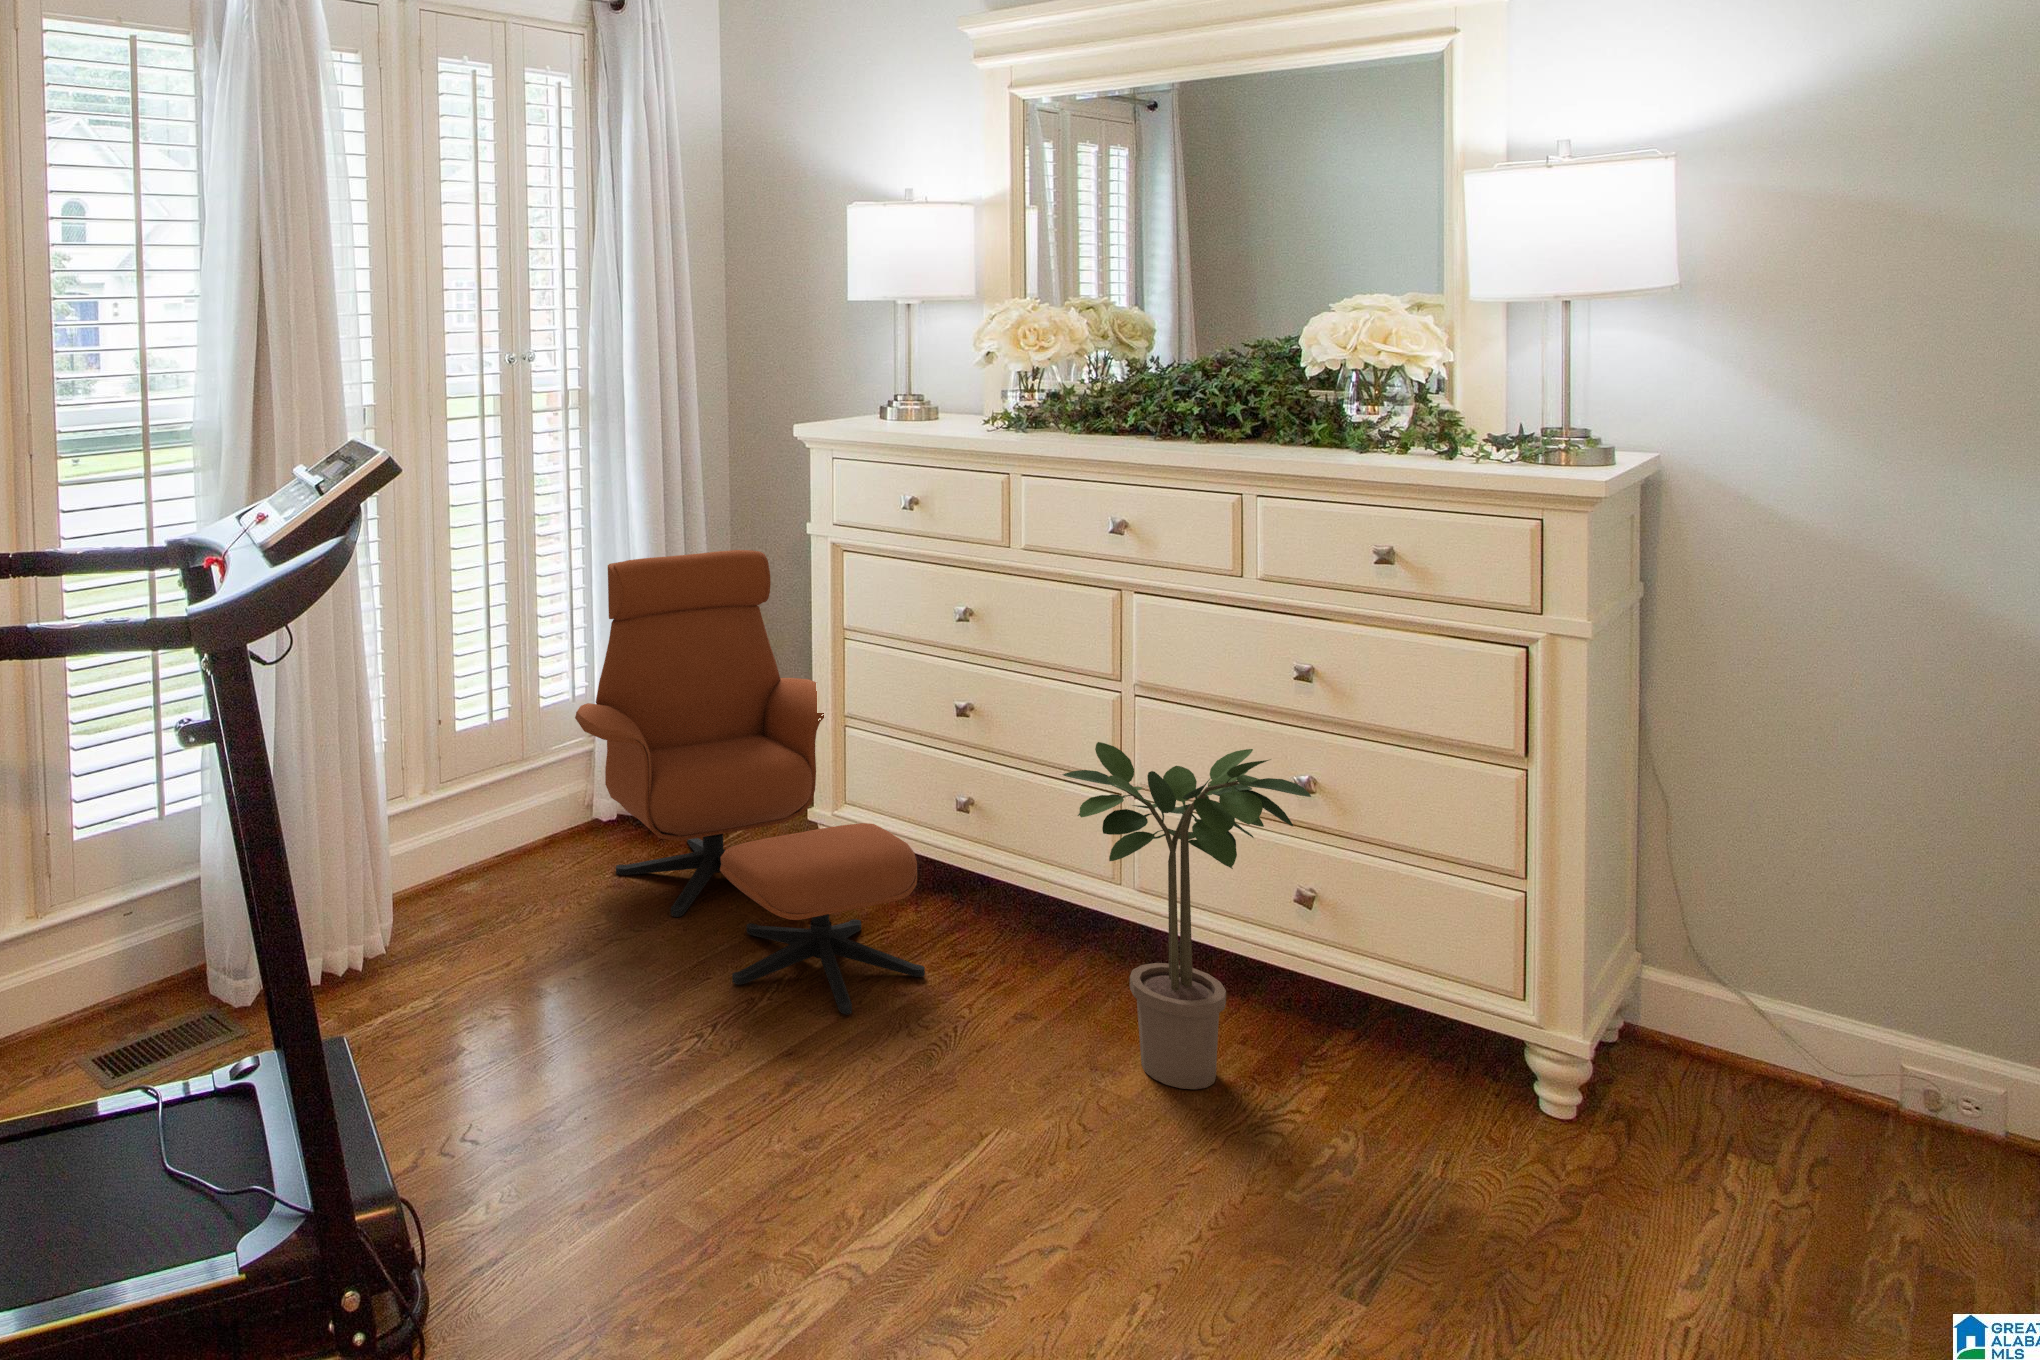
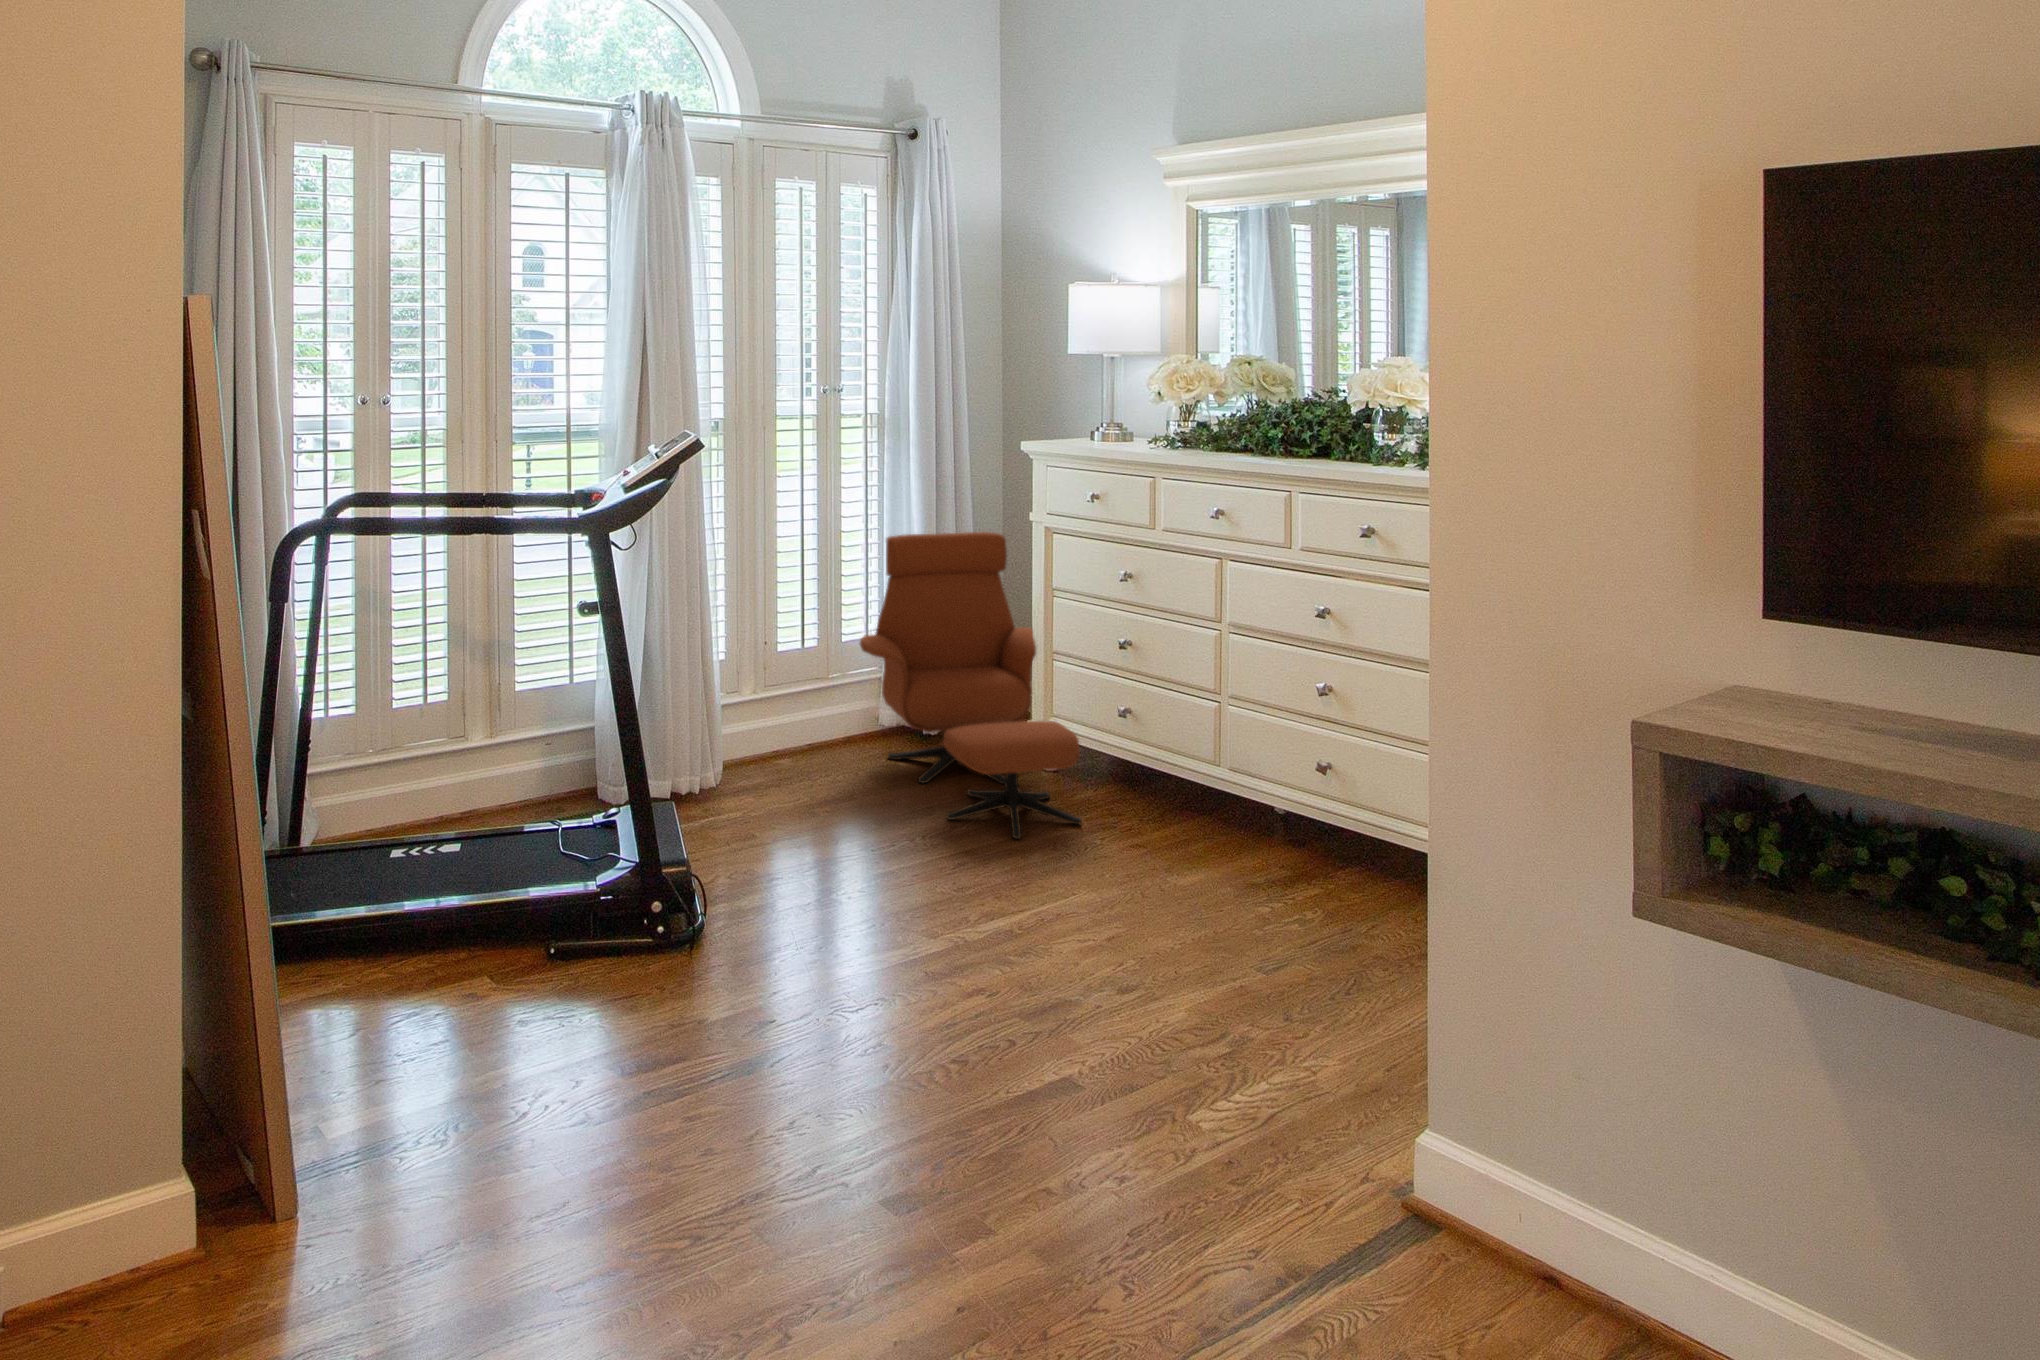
potted plant: present [1063,742,1311,1089] -> none [1162,658,1309,891]

